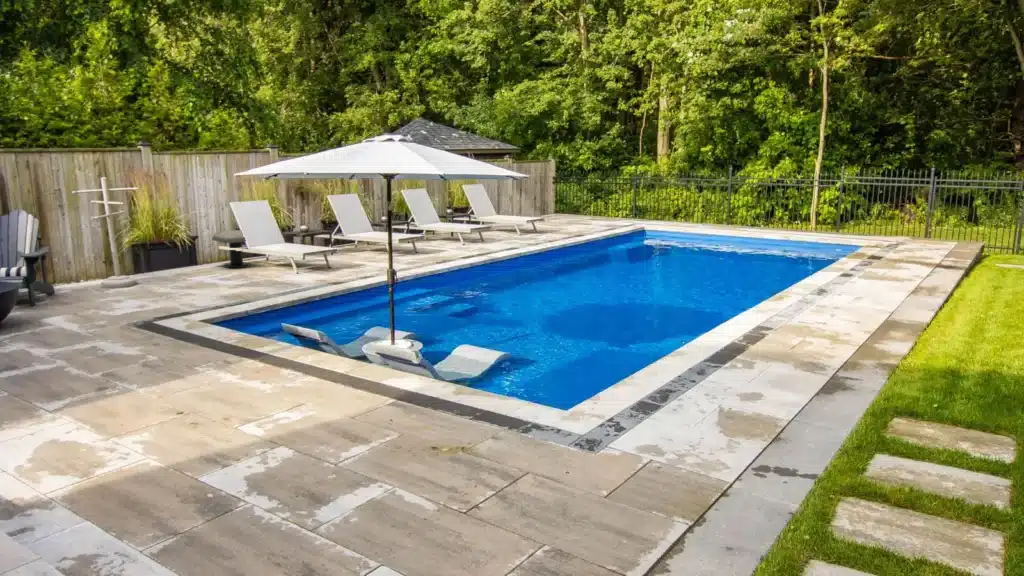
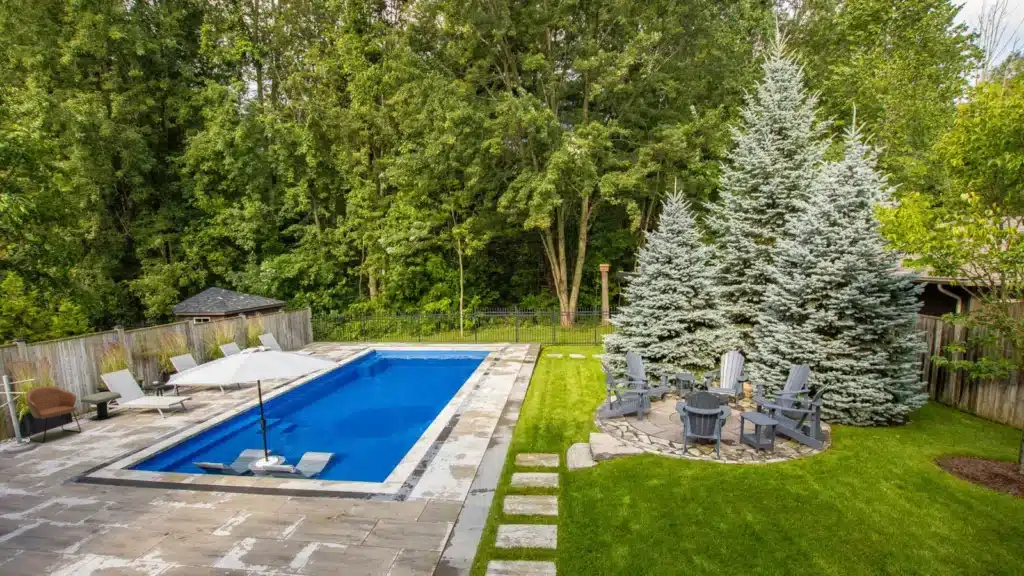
chair: none [141,207,201,282] -> present [26,386,81,443]

